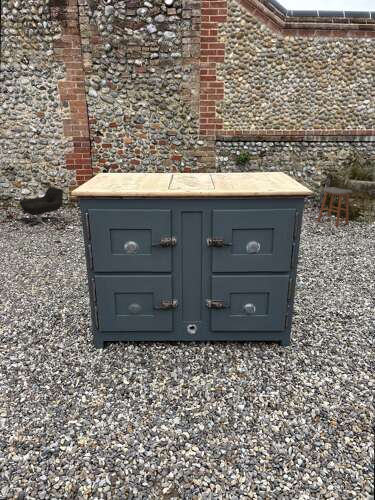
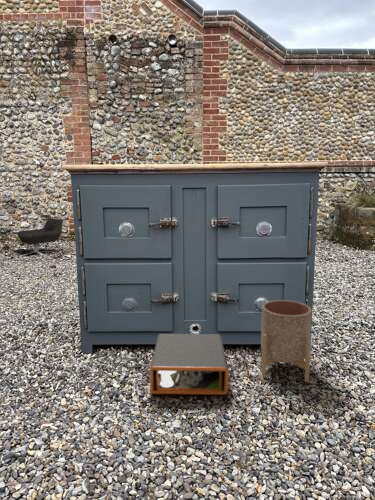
stool: present [318,187,352,227] -> none [329,215,363,255]
planter: none [247,308,291,379] -> present [261,300,312,382]
storage box: none [154,333,219,392] -> present [150,334,228,395]

